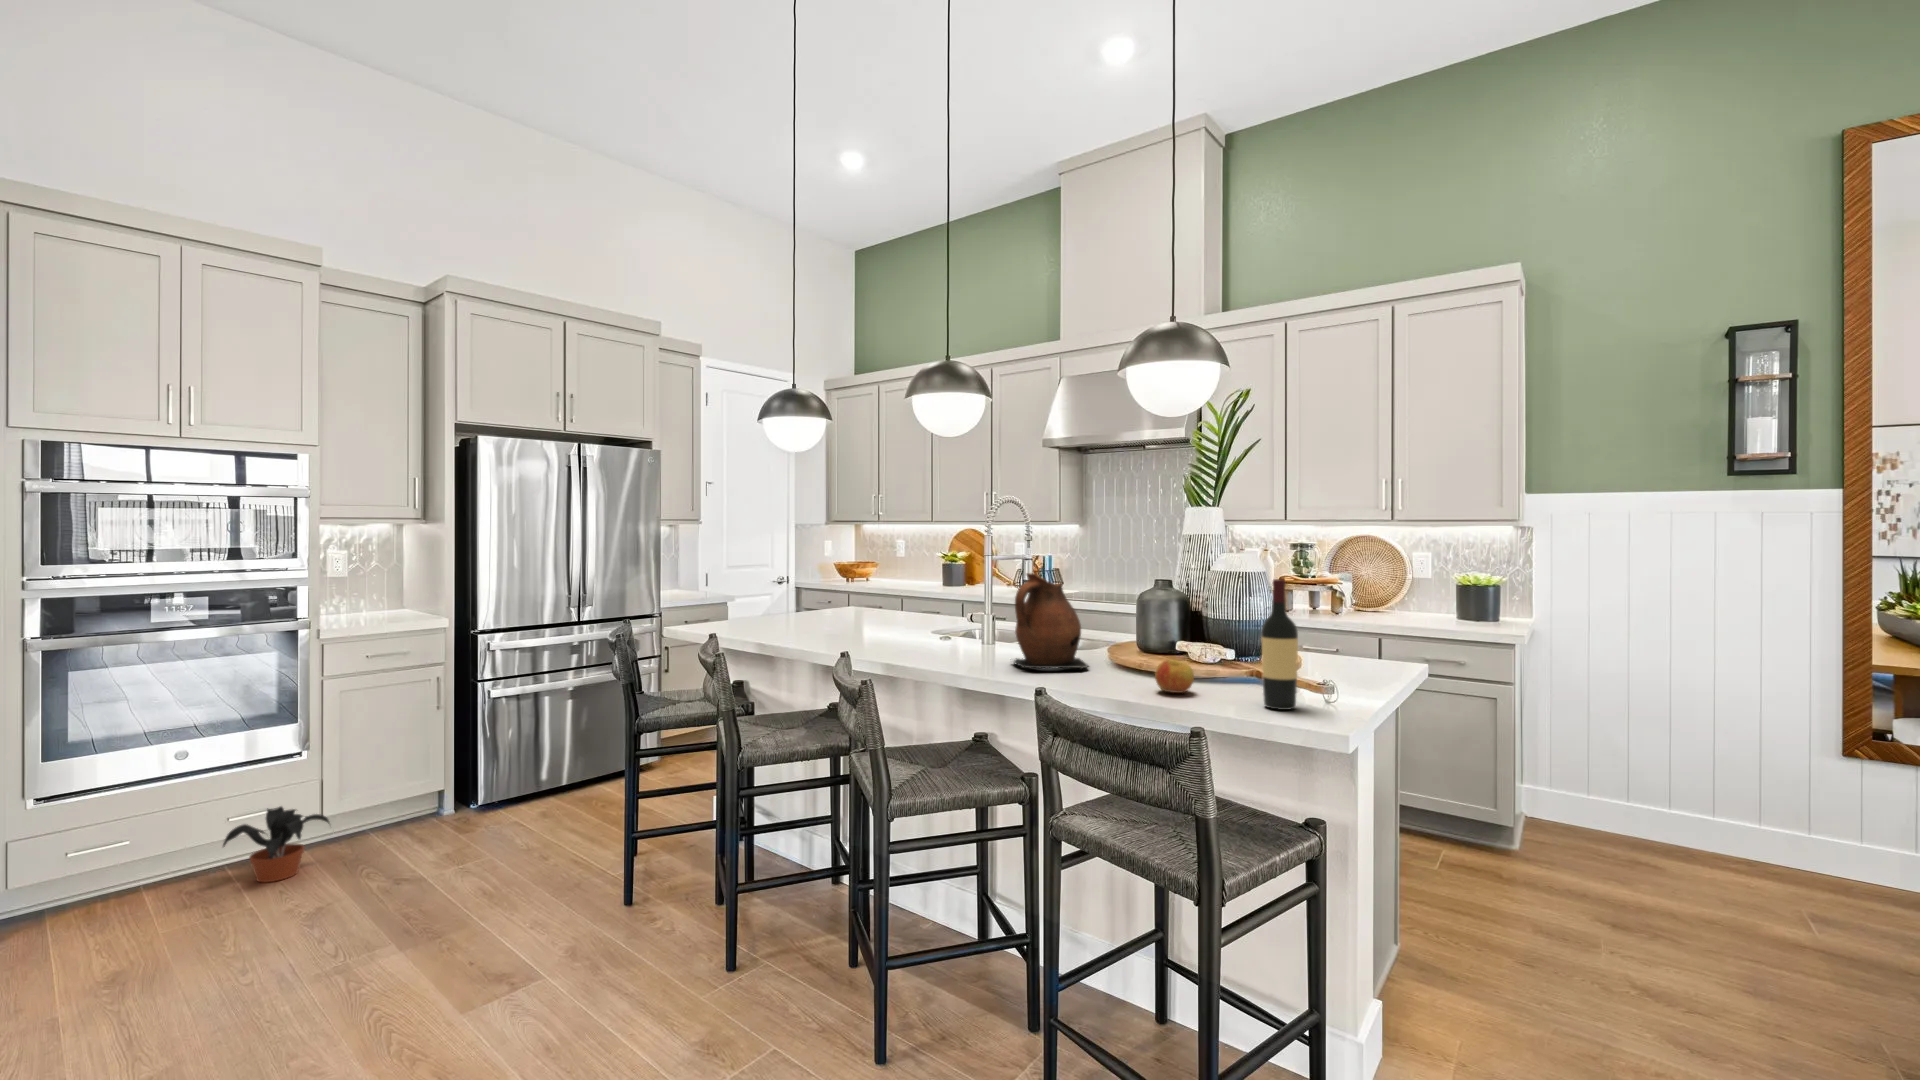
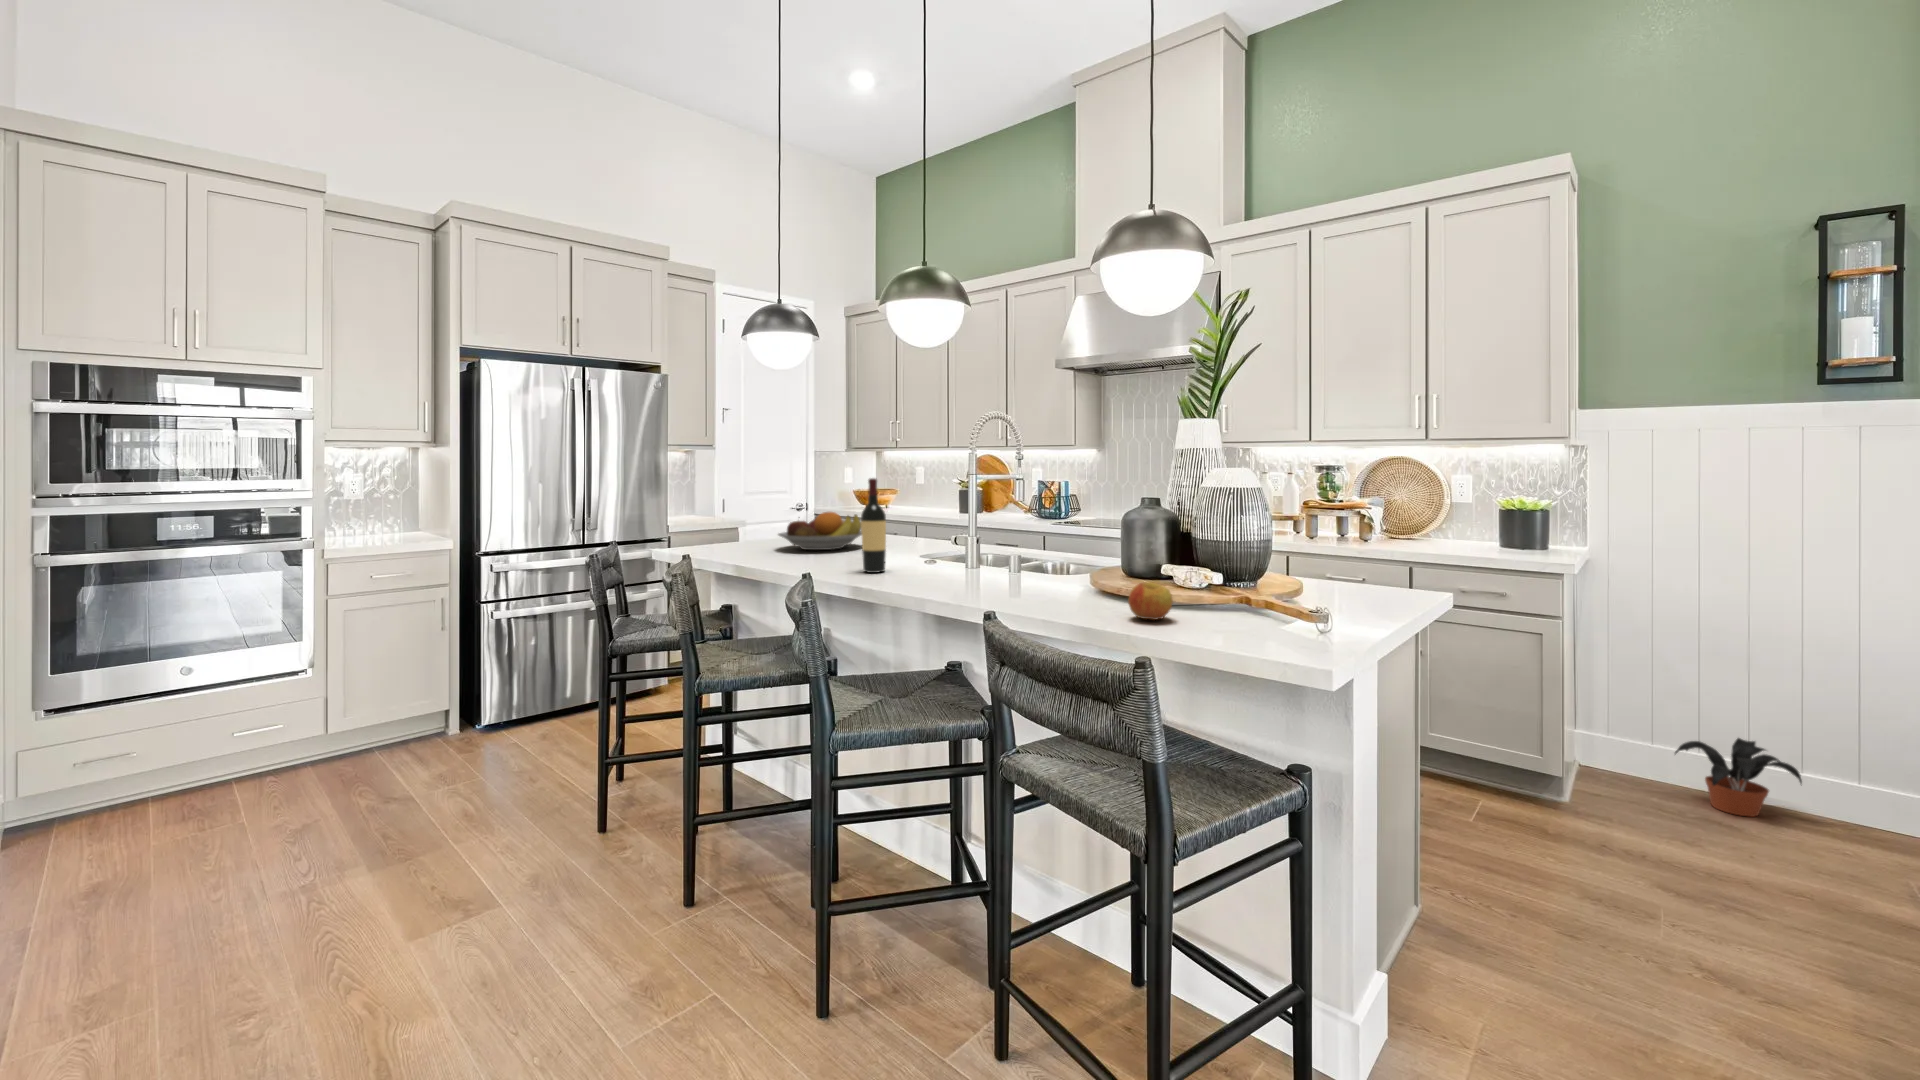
ceramic pitcher: present [1013,573,1088,669] -> none [982,488,1065,594]
wine bottle: present [1261,579,1298,710] -> present [861,478,886,573]
fruit bowl: none [789,590,874,627] -> present [778,512,862,550]
potted plant: present [223,806,329,882] -> present [1675,738,1802,817]

